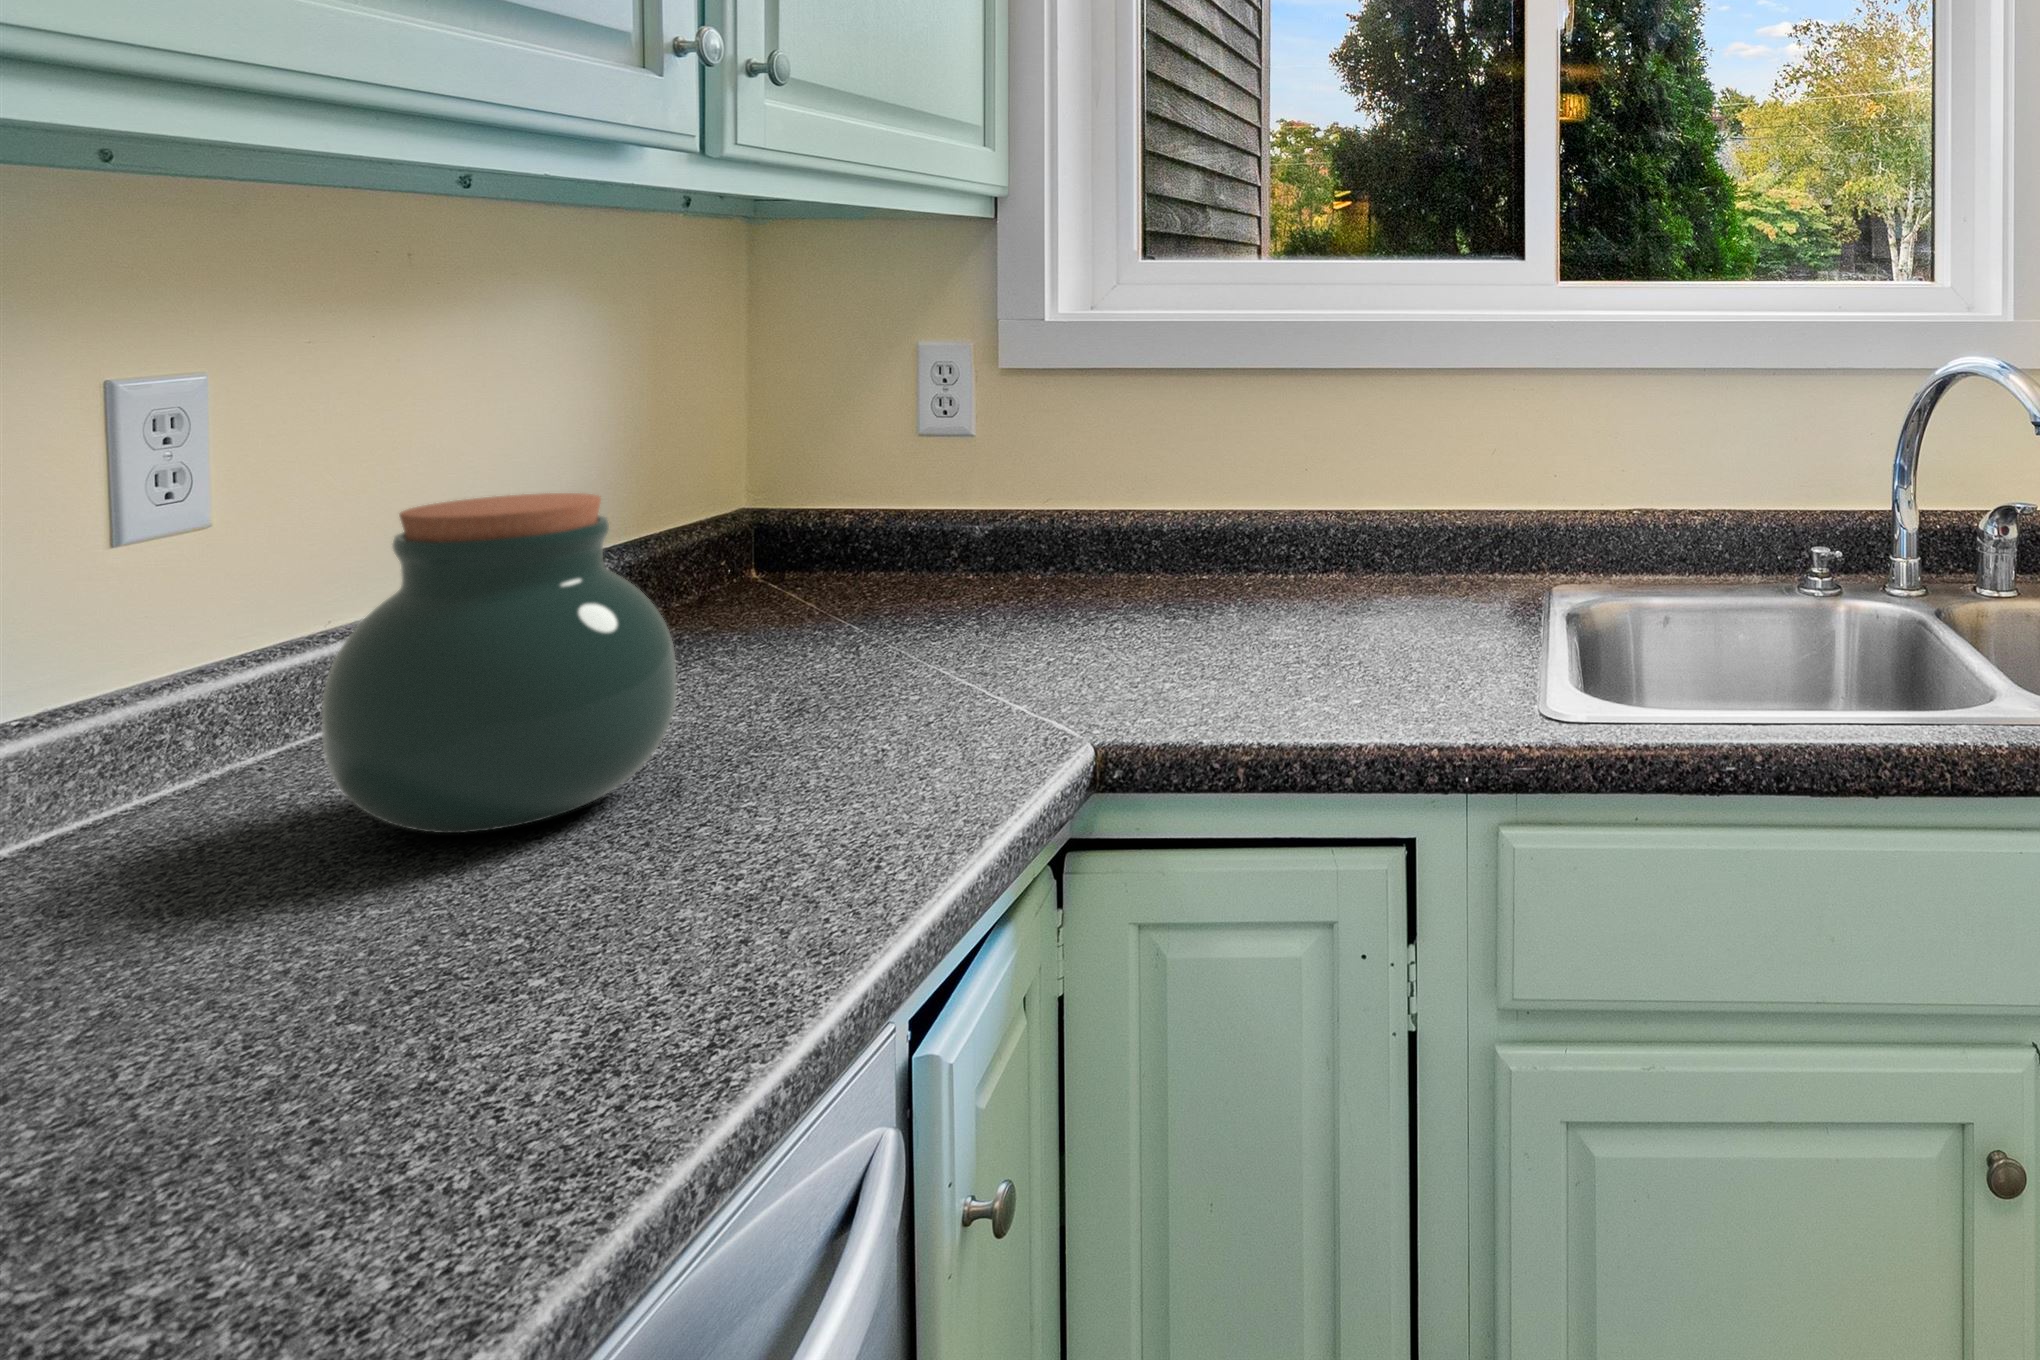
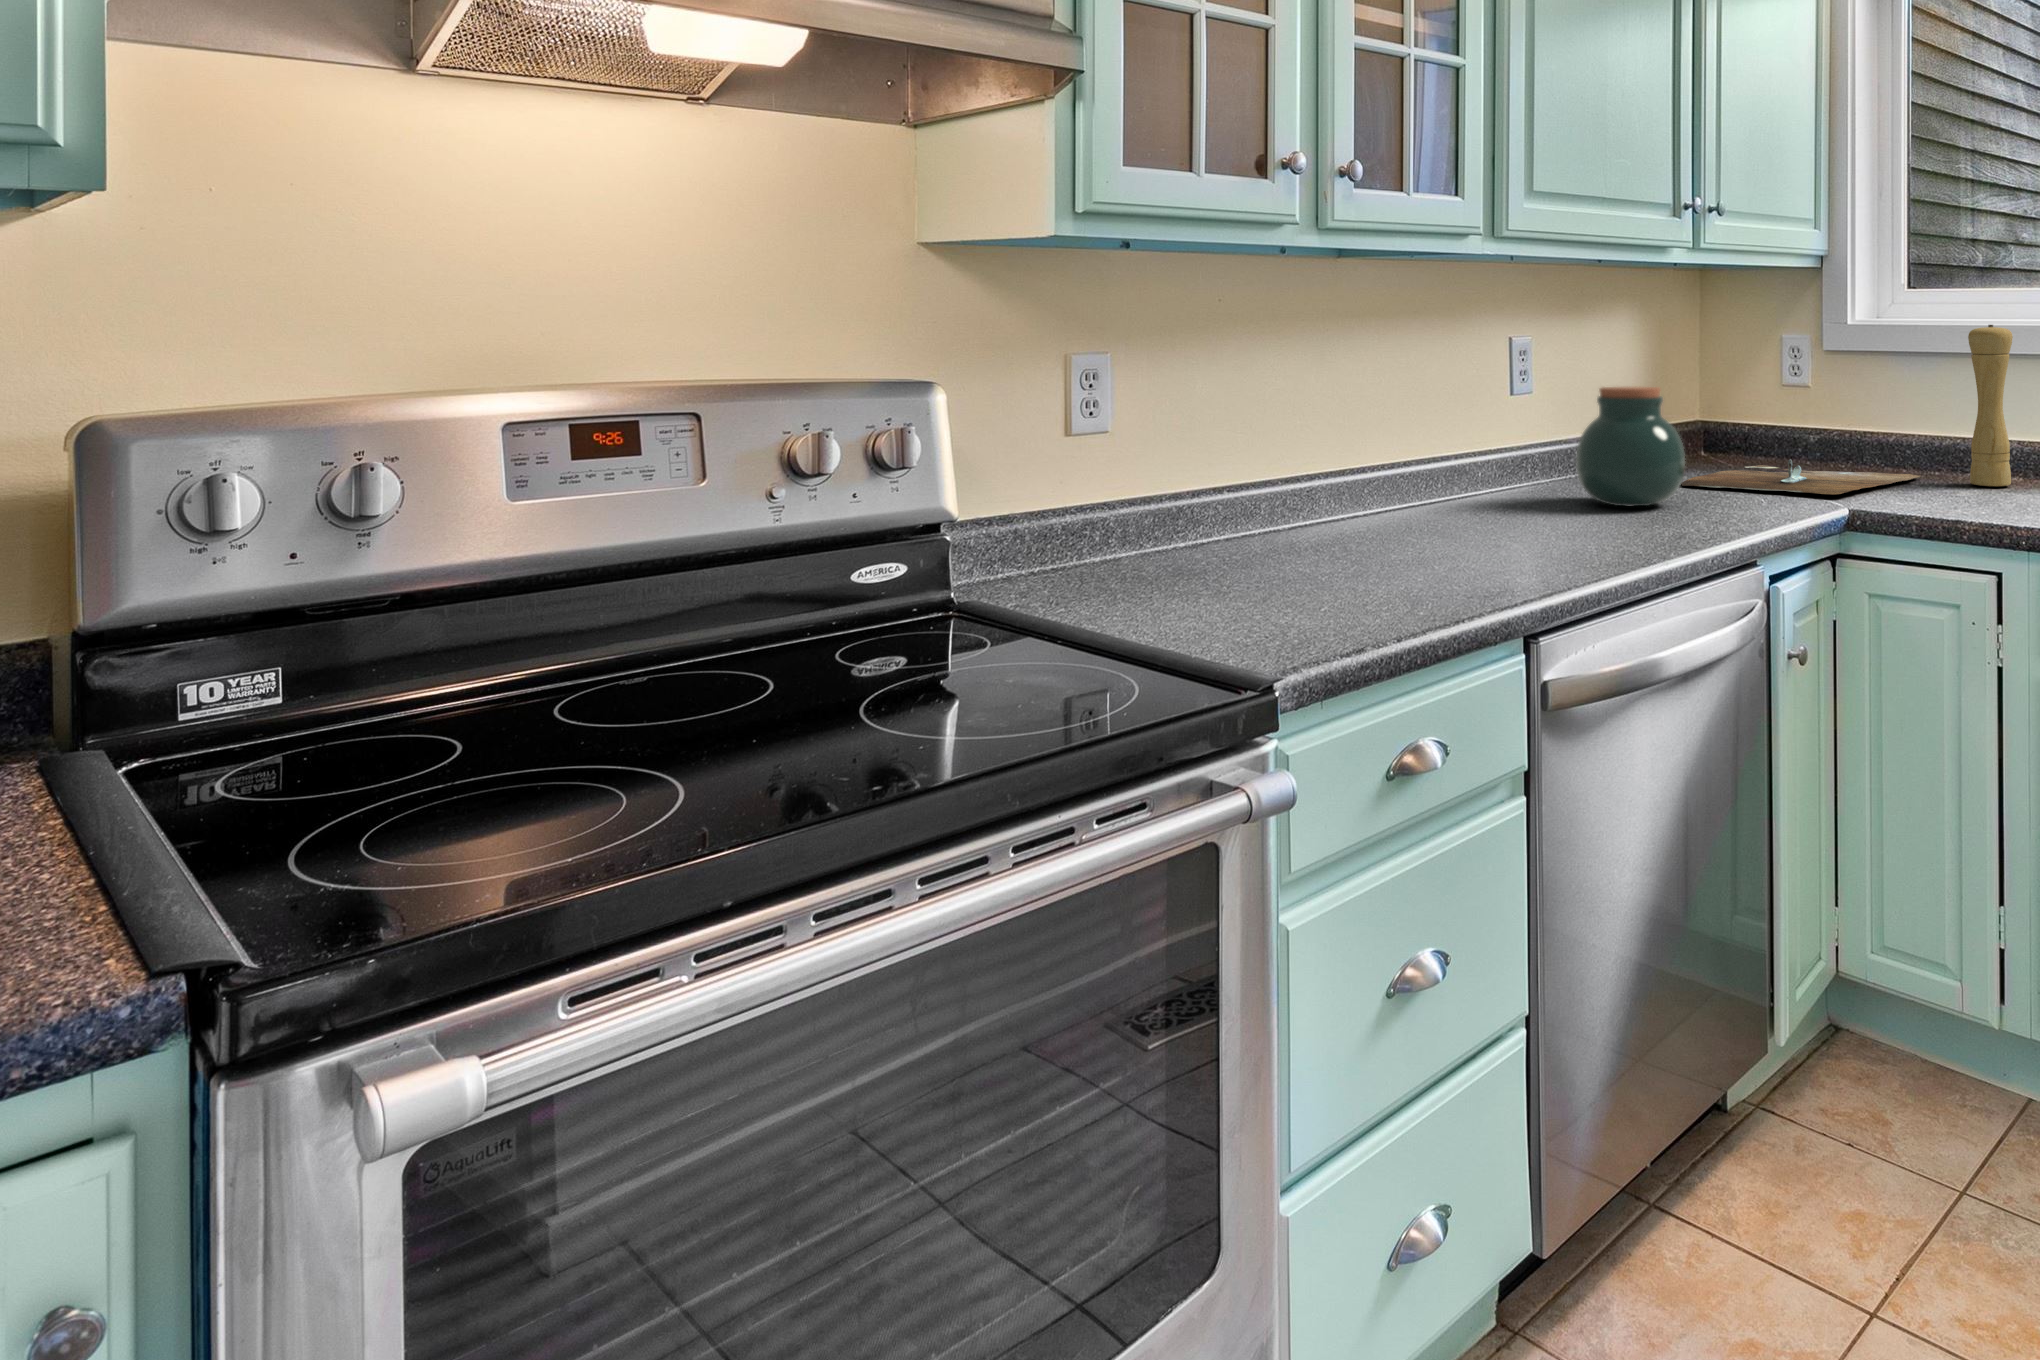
pepper mill: none [1258,323,1330,598] -> present [1968,325,2013,486]
cutting board: none [689,582,1180,691] -> present [1681,459,1919,494]

